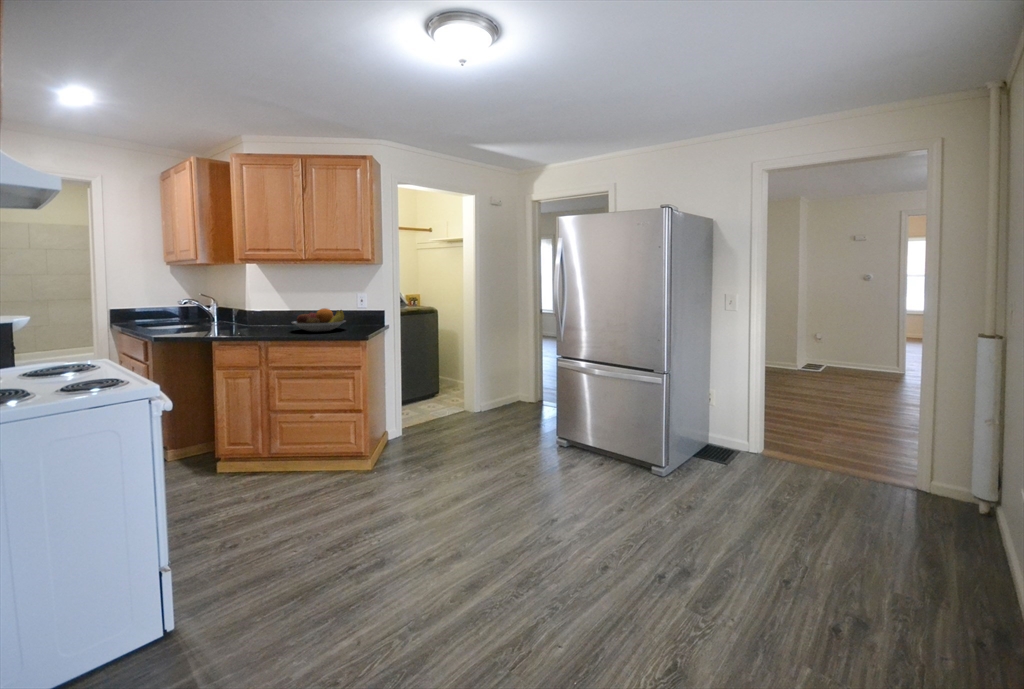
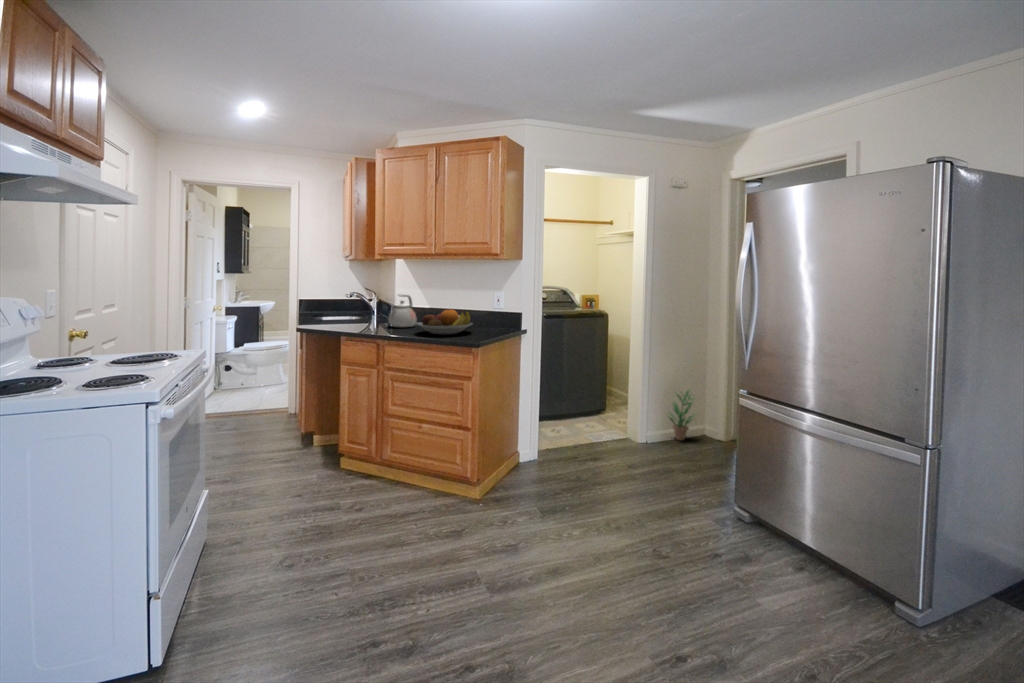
kettle: none [250,297,280,328] -> present [388,295,416,328]
potted plant: none [496,367,521,410] -> present [669,390,694,441]

